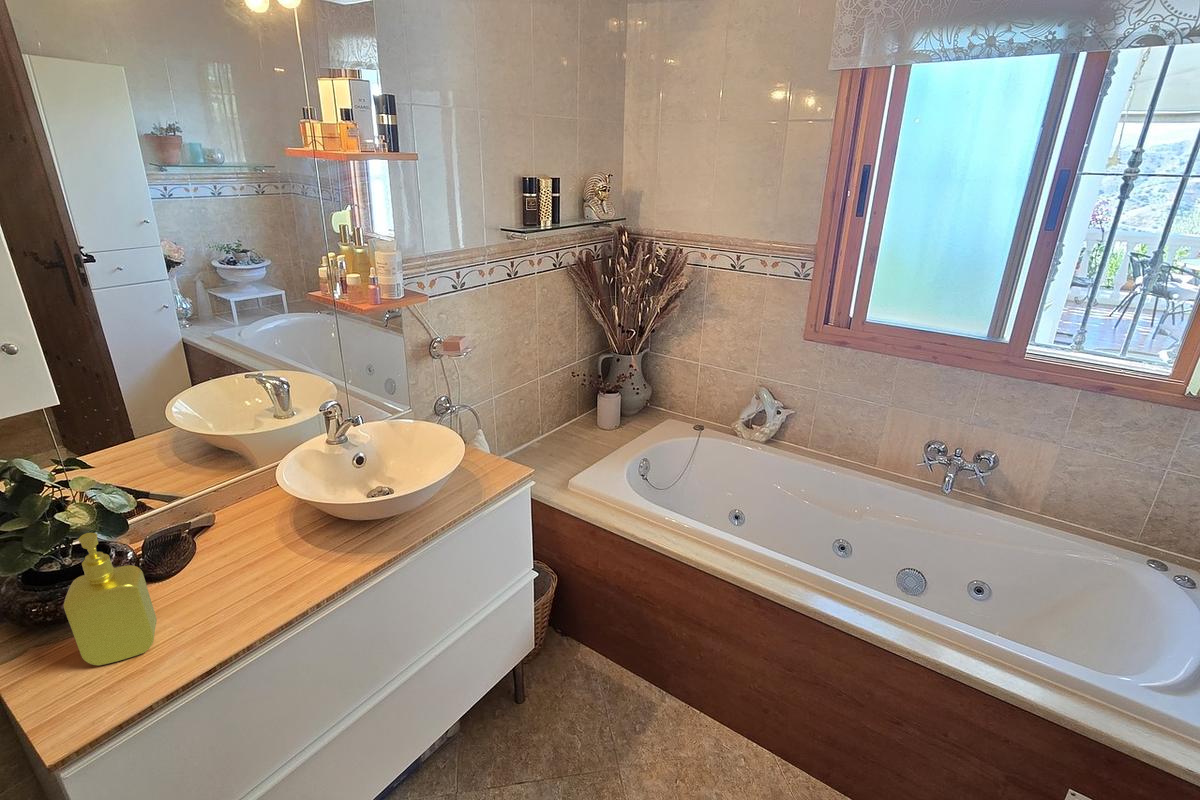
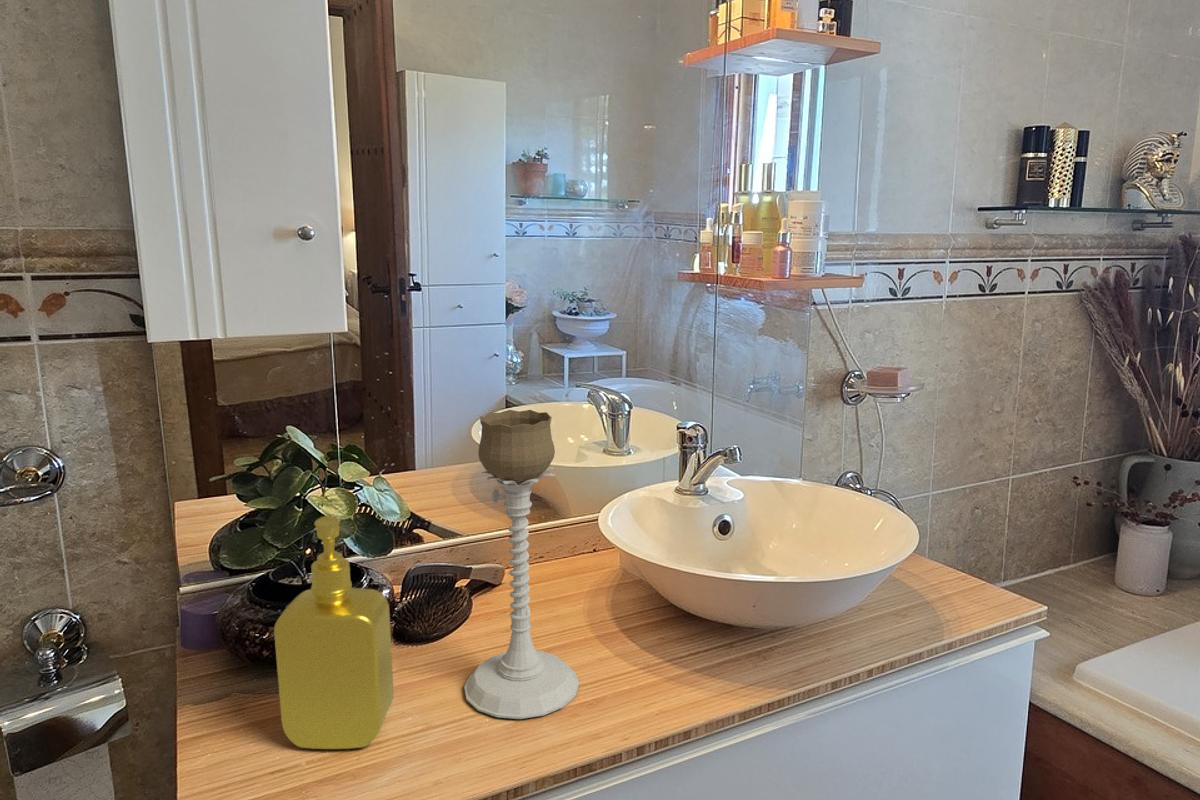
candle holder: none [183,438,278,612] -> present [464,410,579,719]

